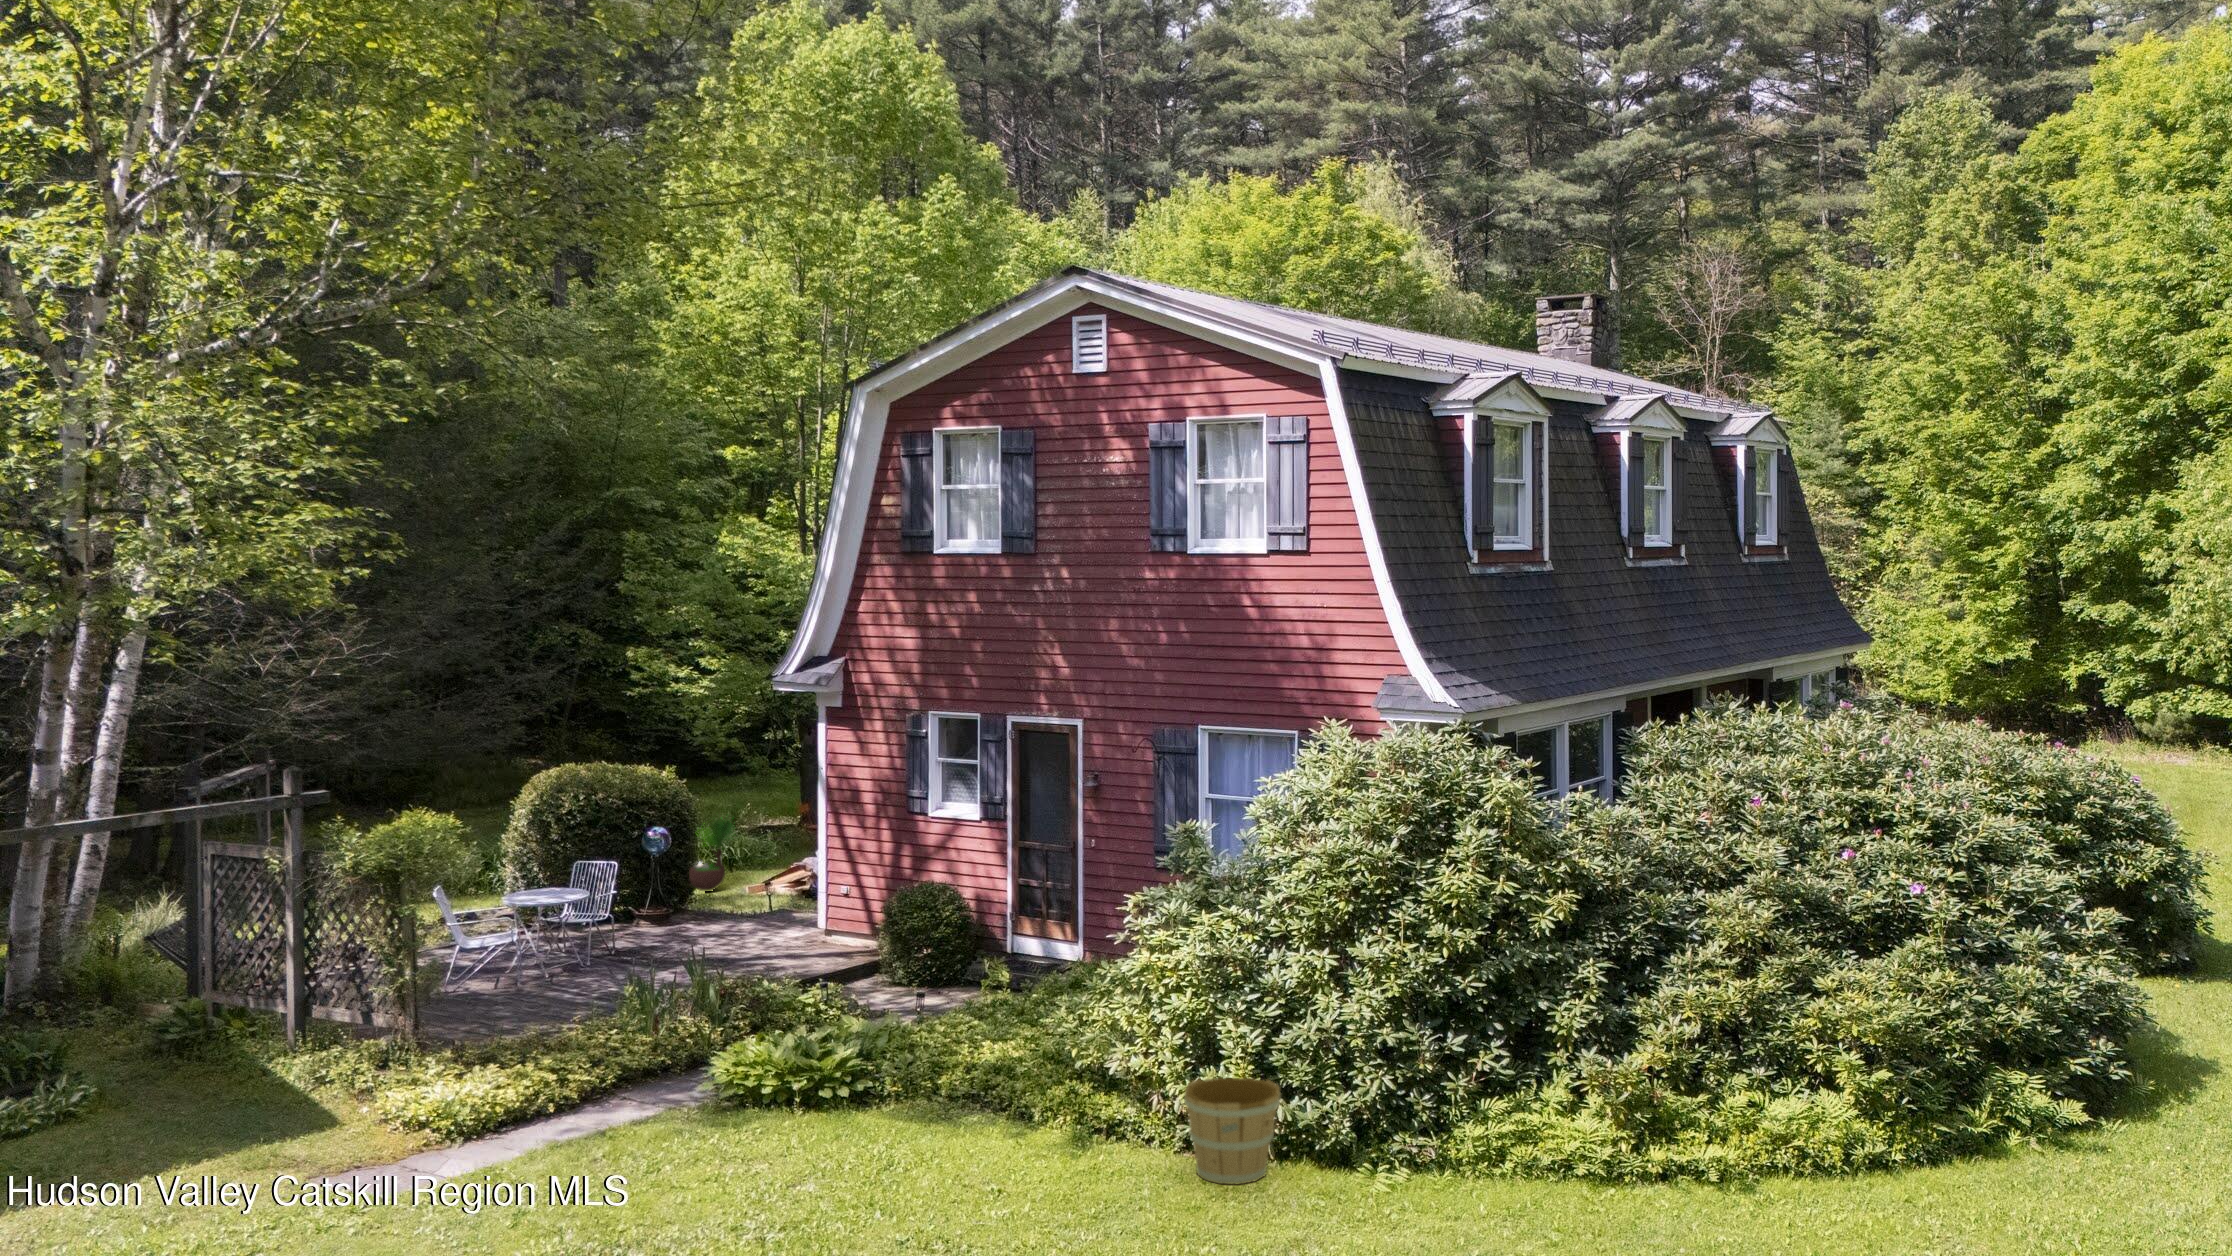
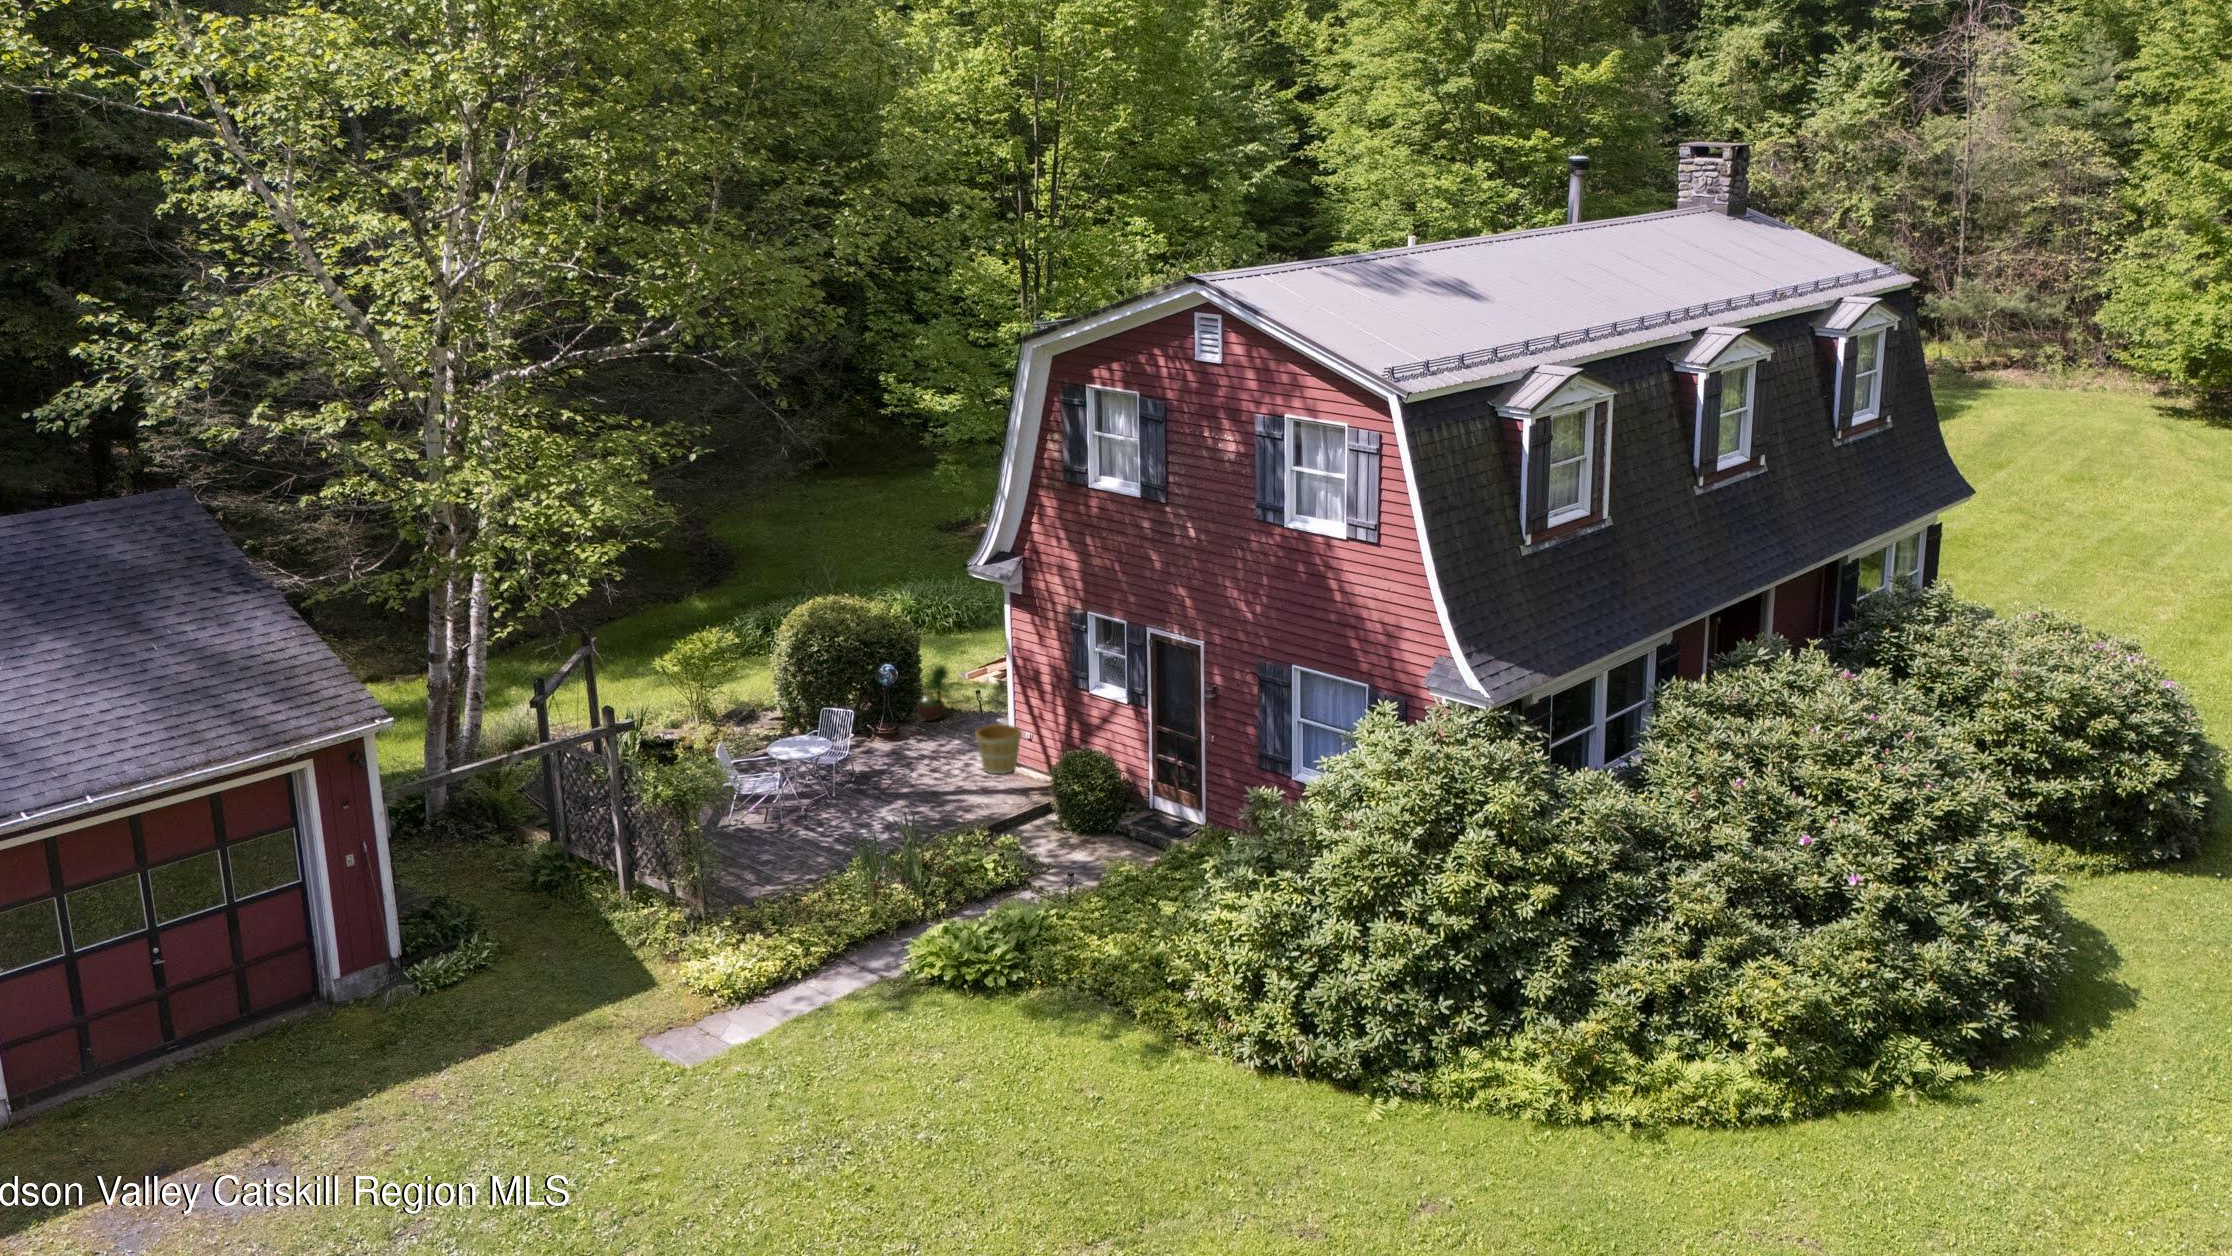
wooden bucket: present [1184,1078,1281,1184] -> present [975,723,1022,774]

